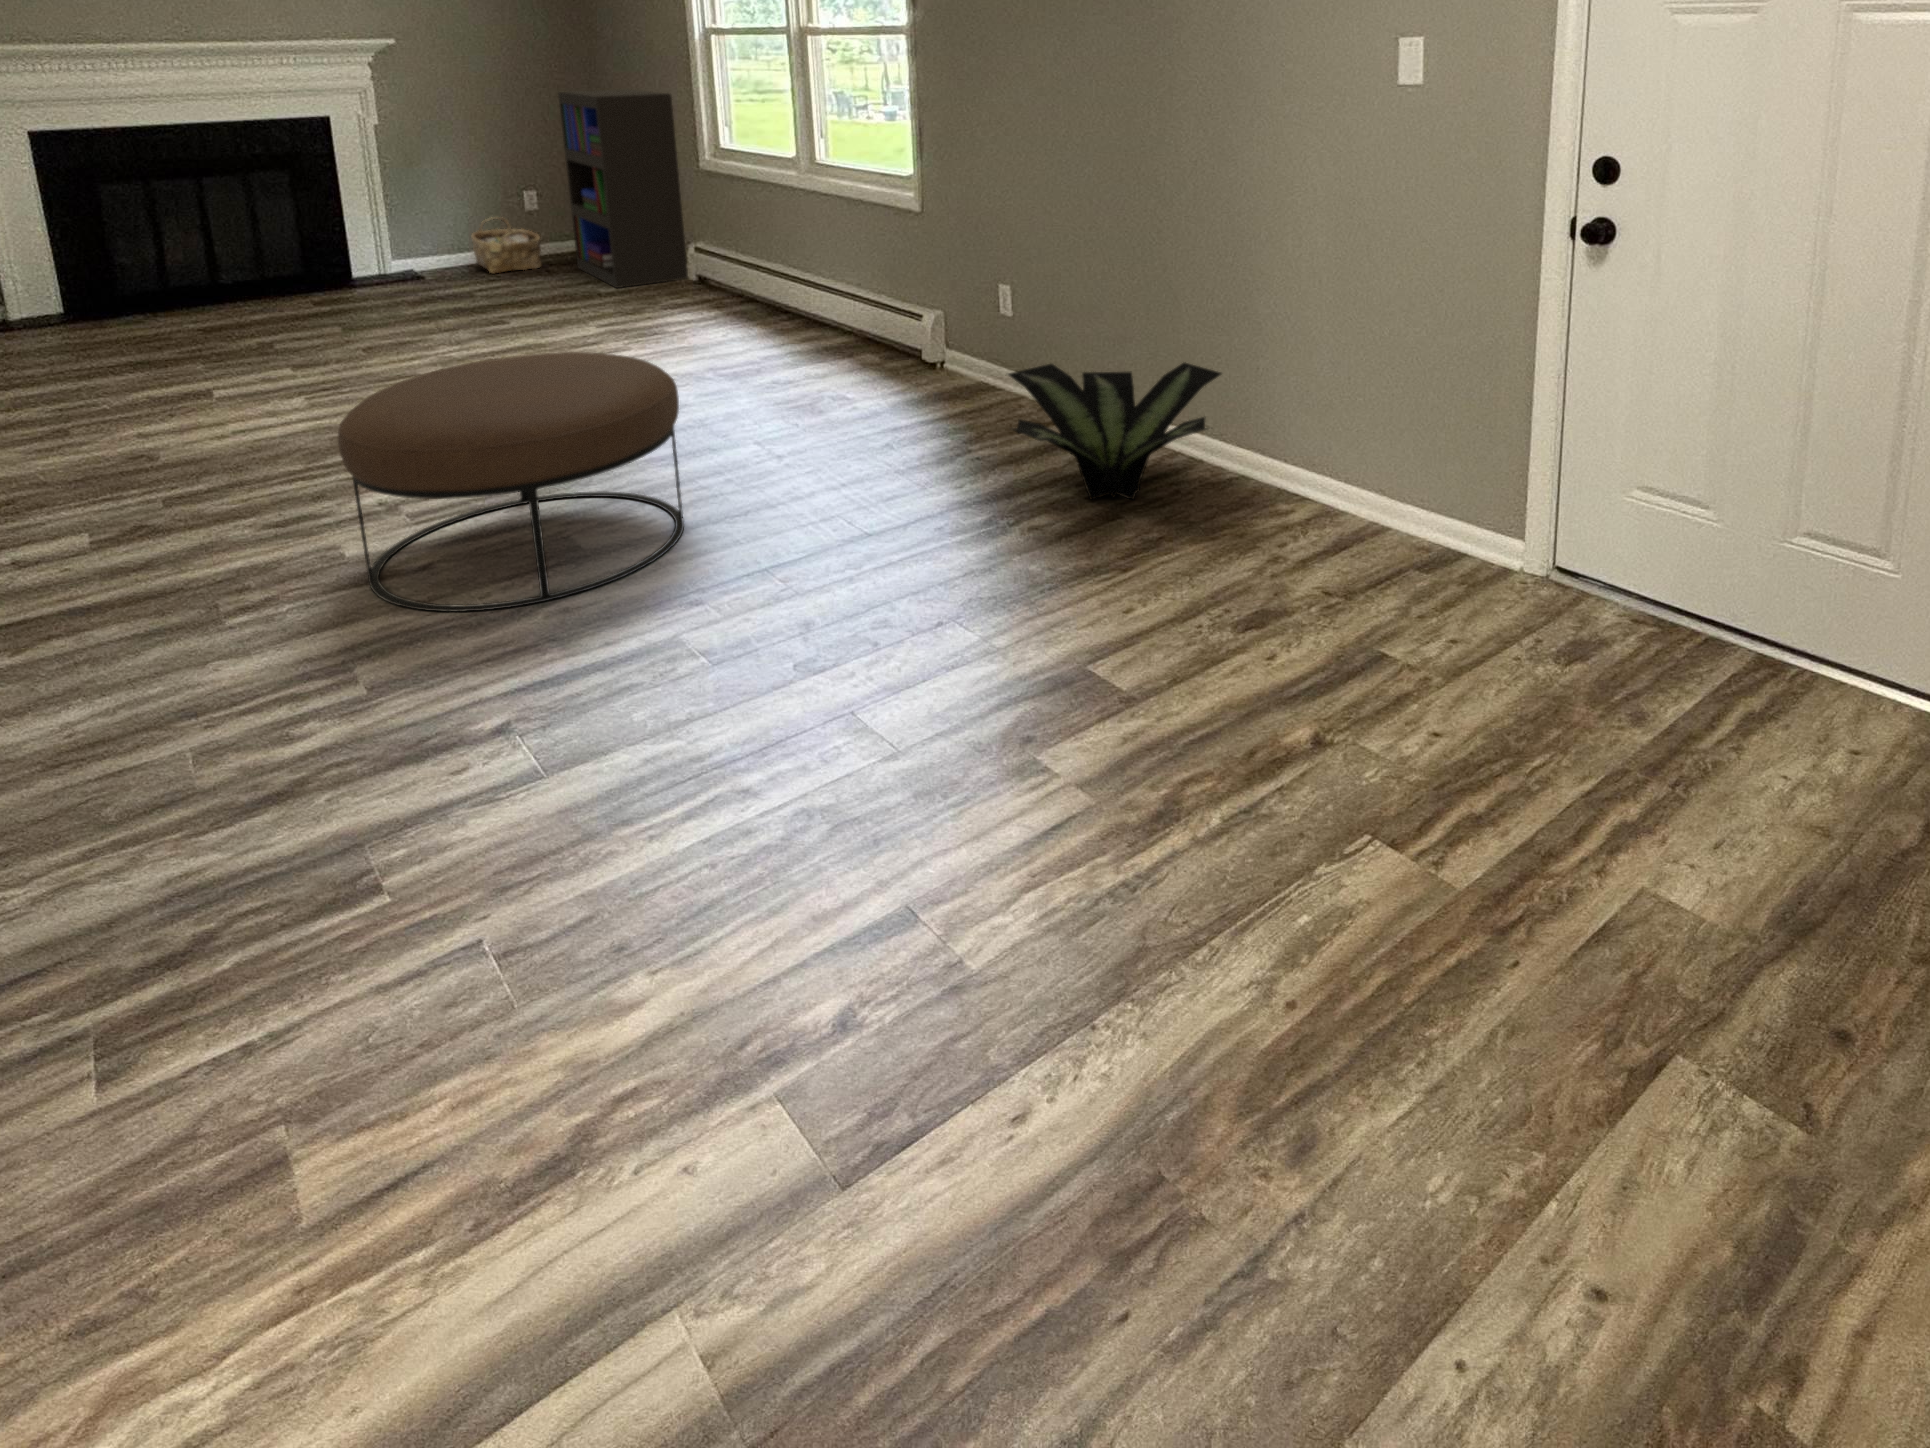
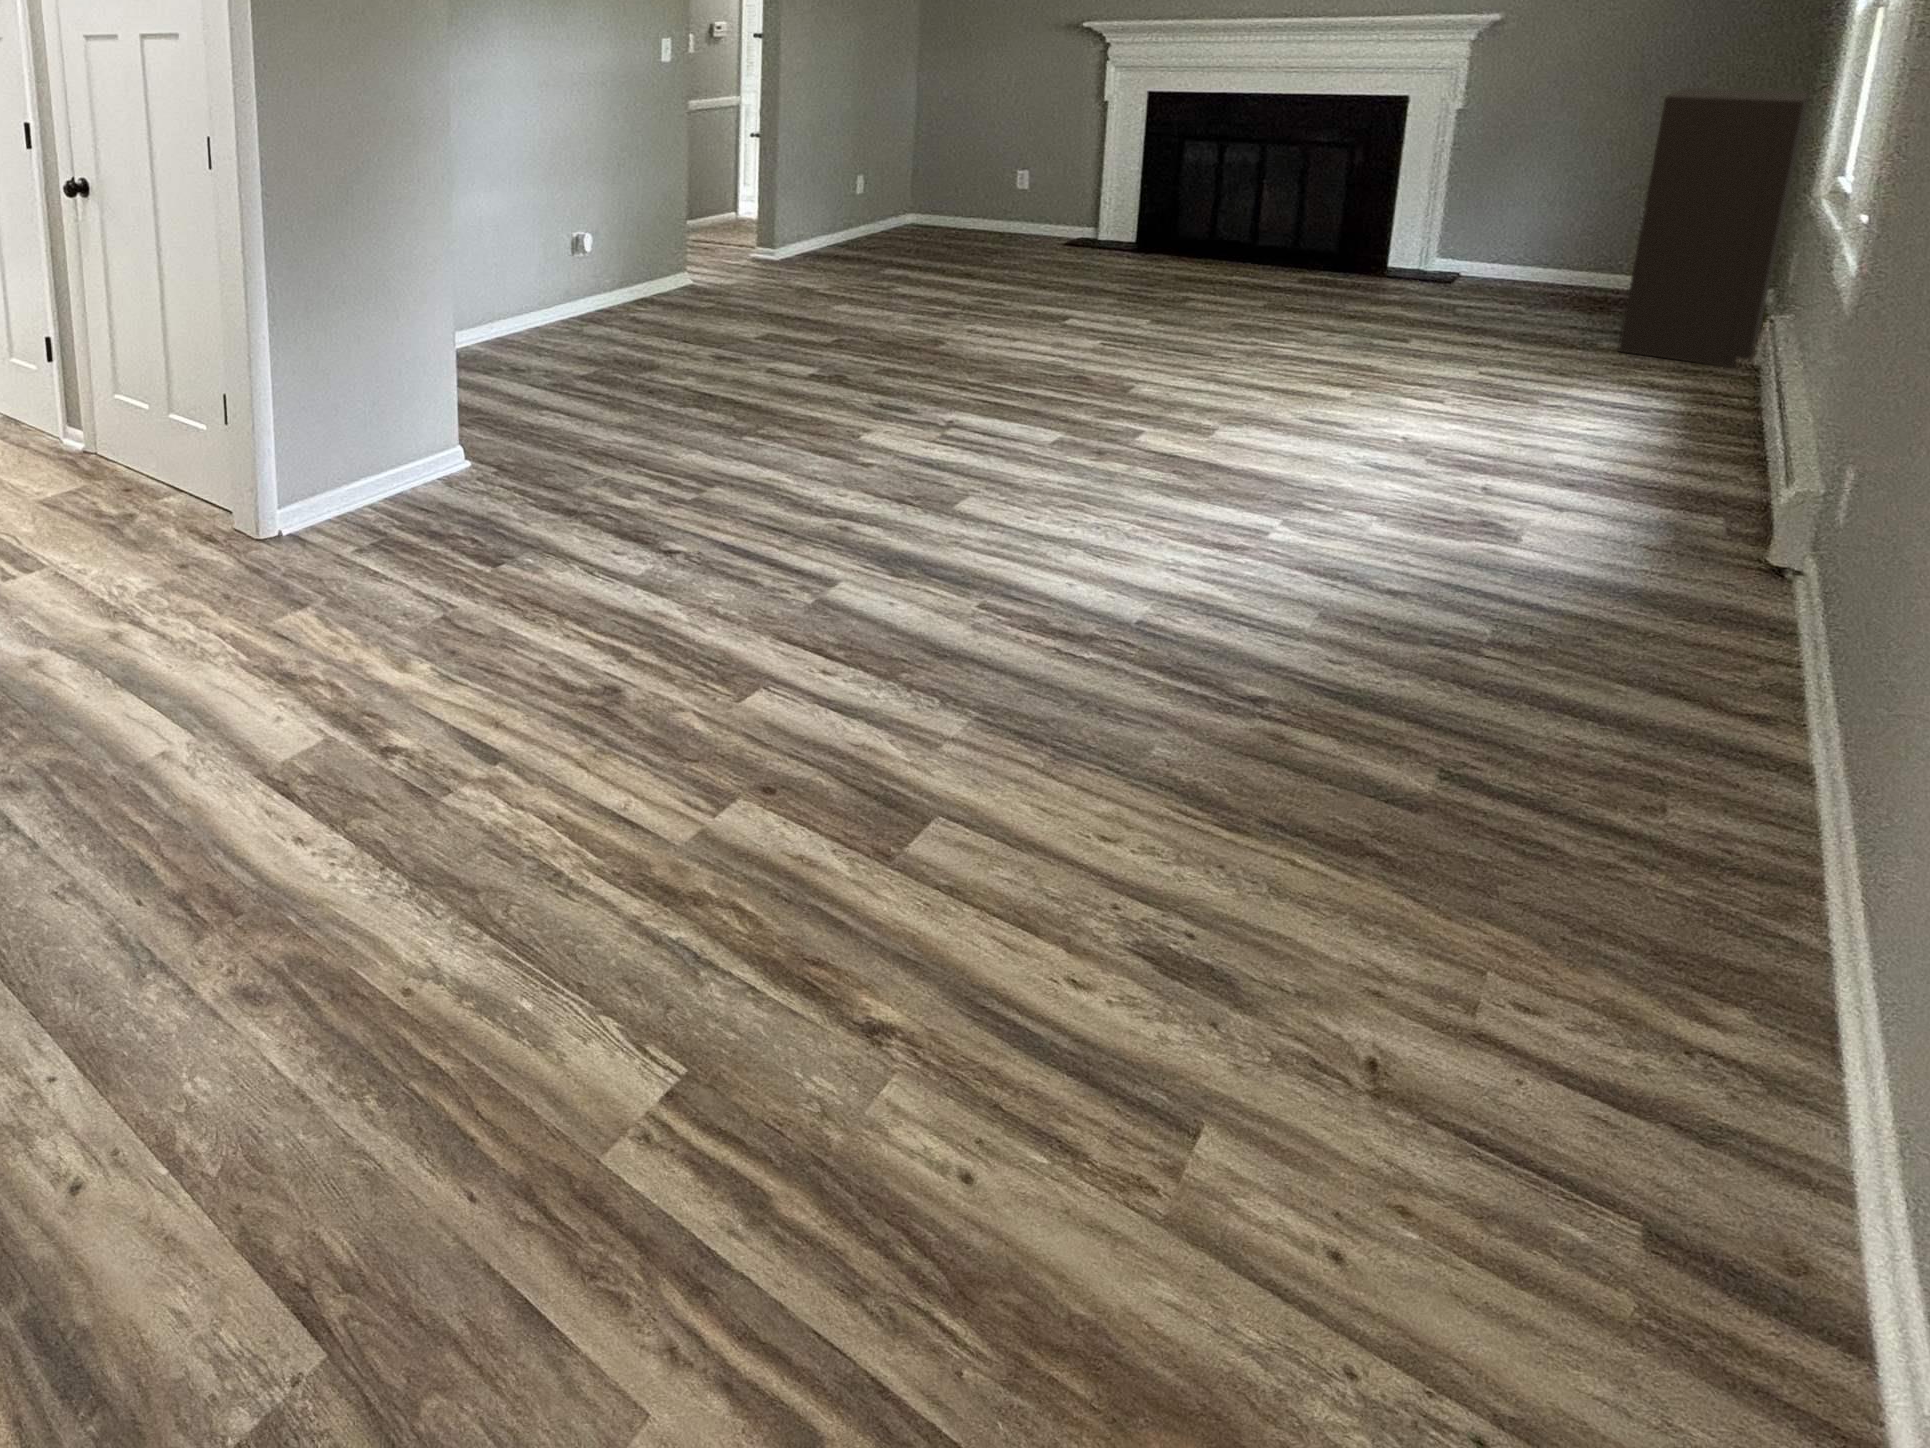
woven basket: present [471,217,541,274] -> none [1524,236,1617,308]
ottoman: present [338,352,684,612] -> none [805,316,1097,542]
potted plant: present [1008,362,1221,500] -> none [1282,553,1826,819]

